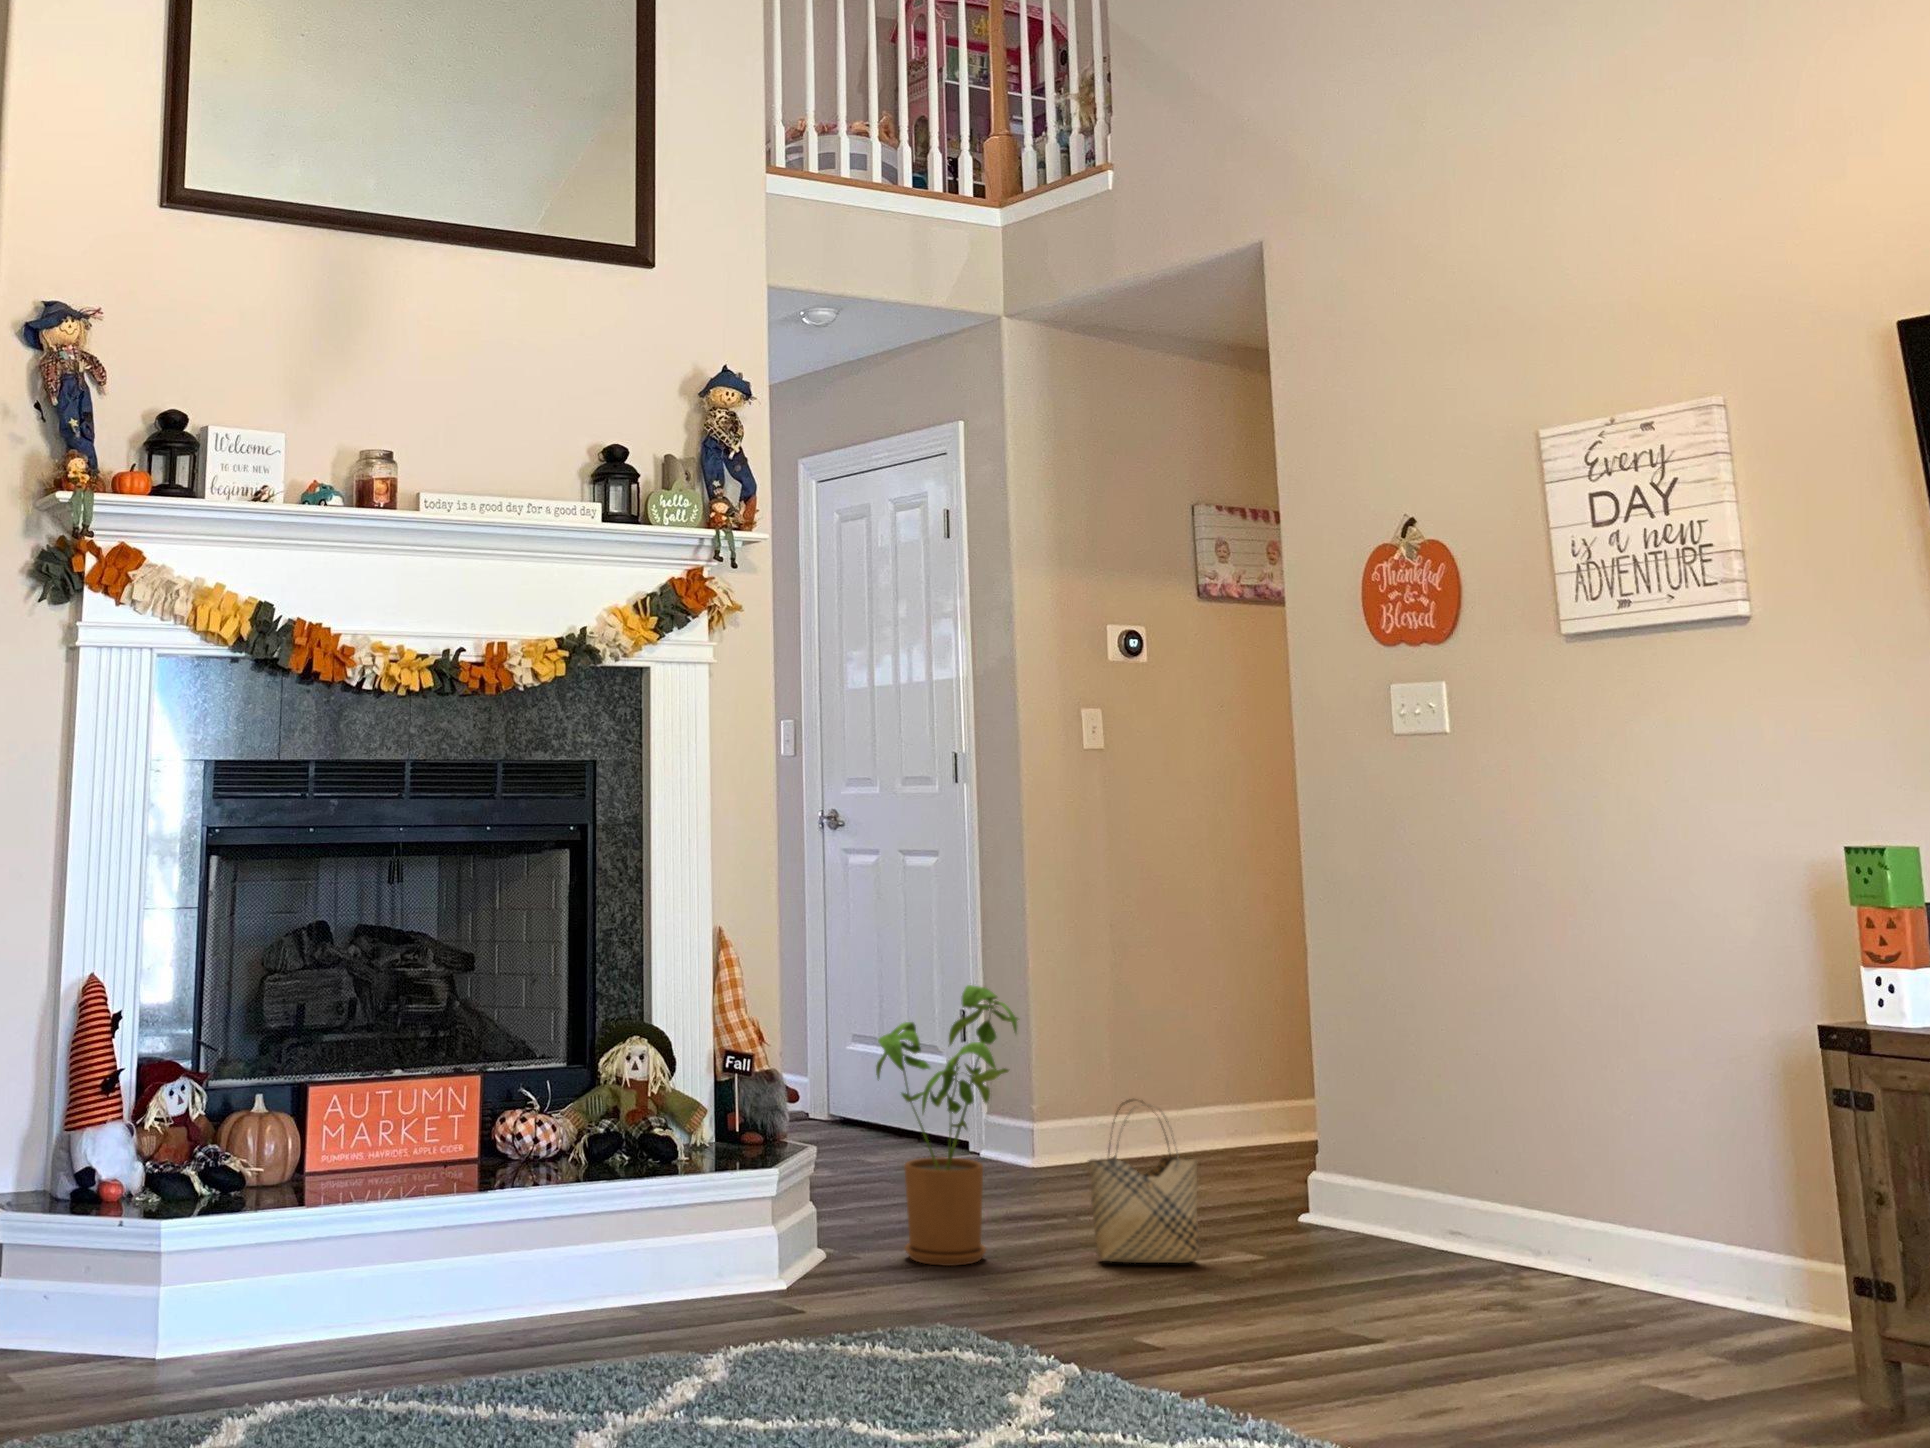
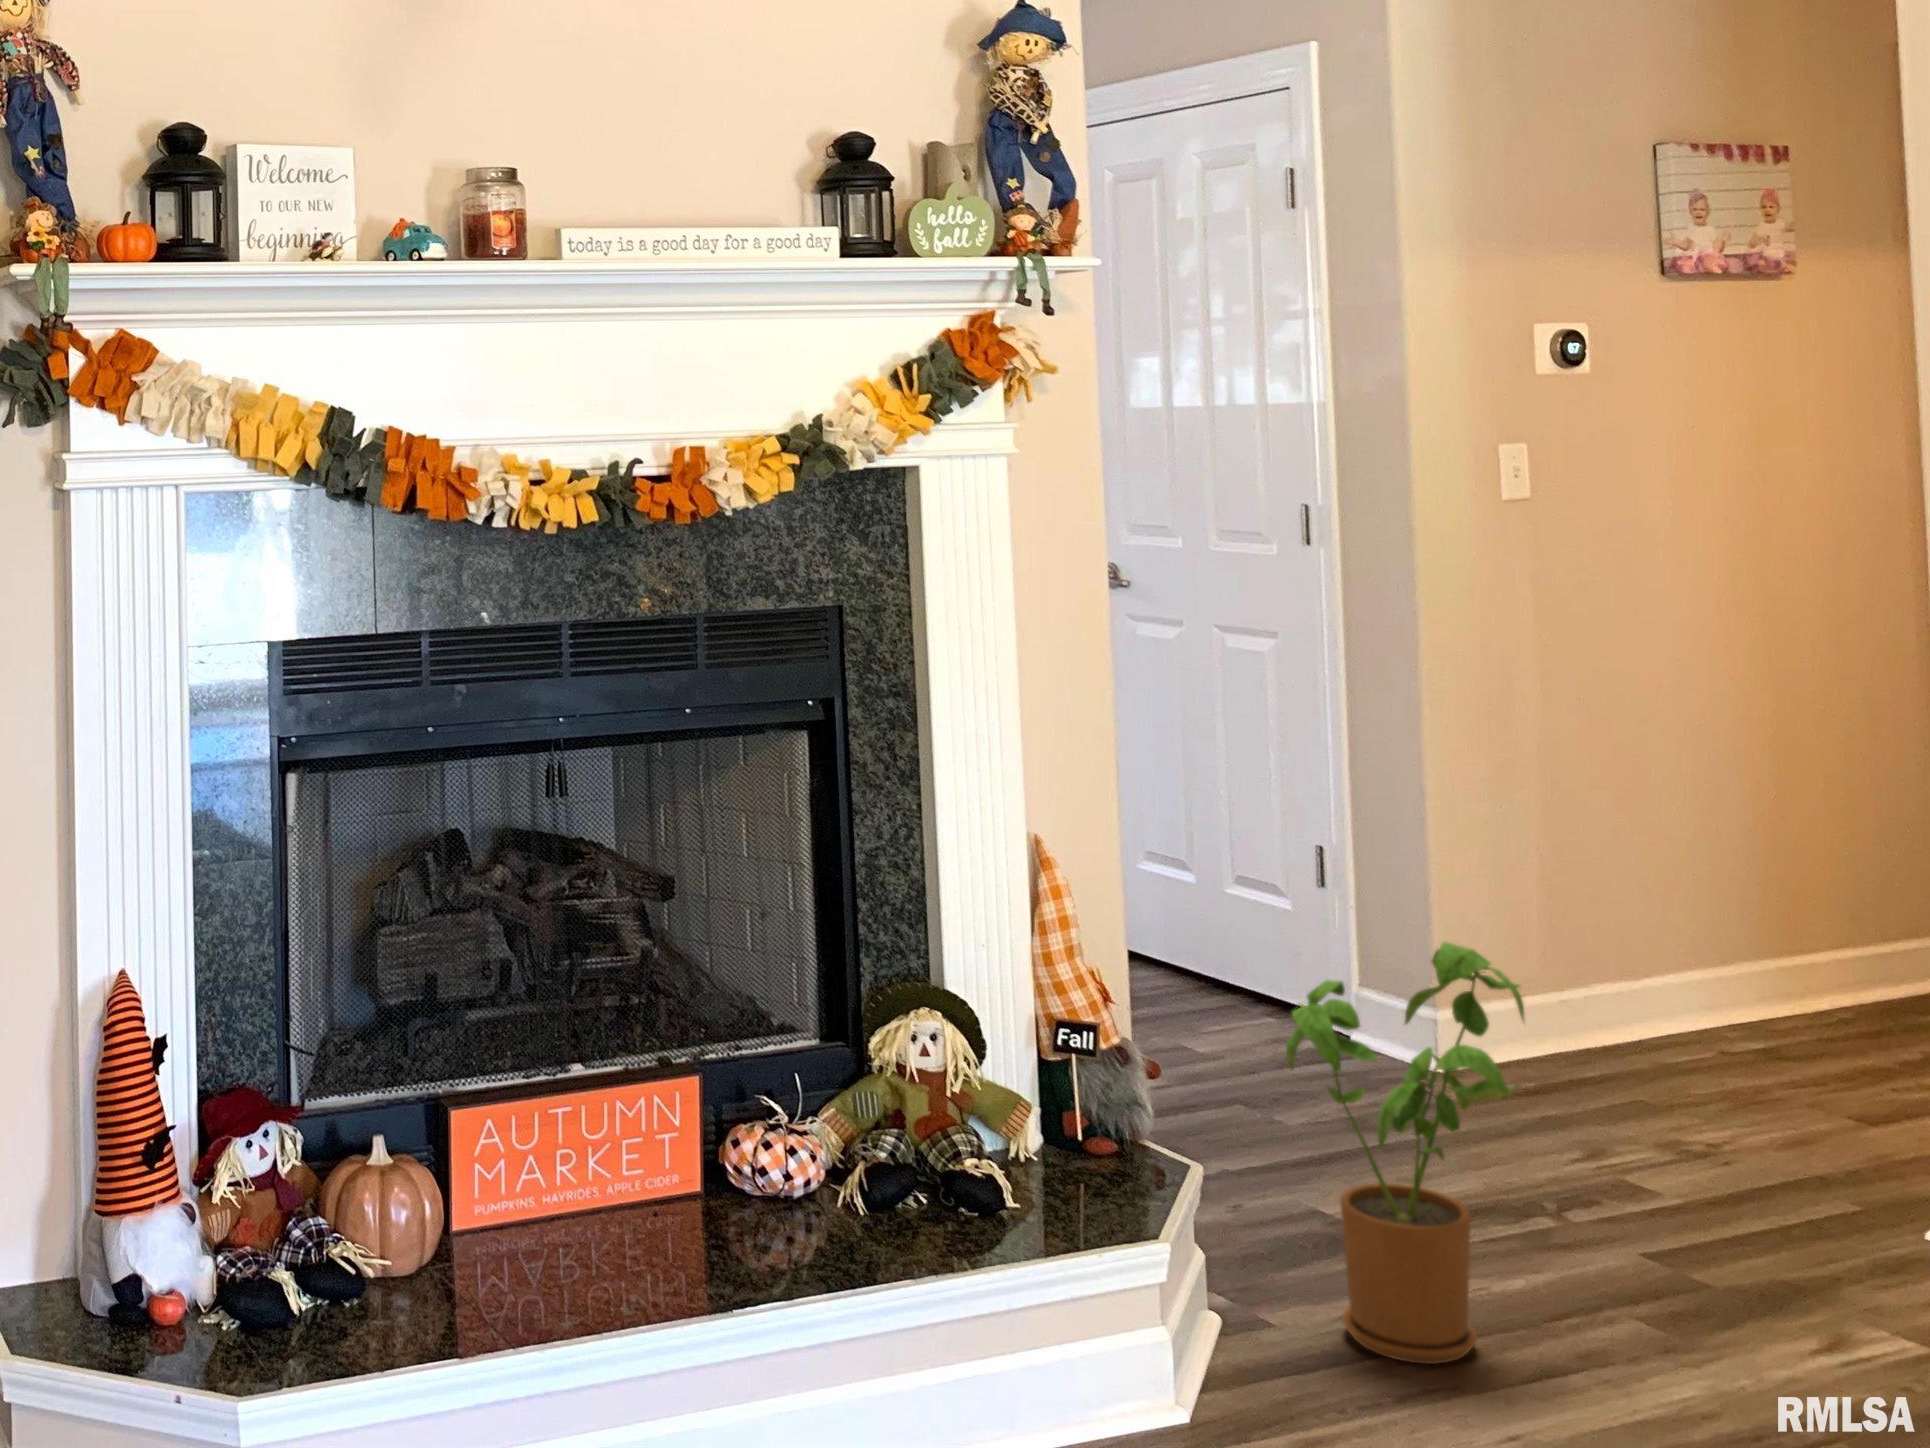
woven basket: present [1088,1099,1200,1263] -> none [1646,1118,1845,1384]

